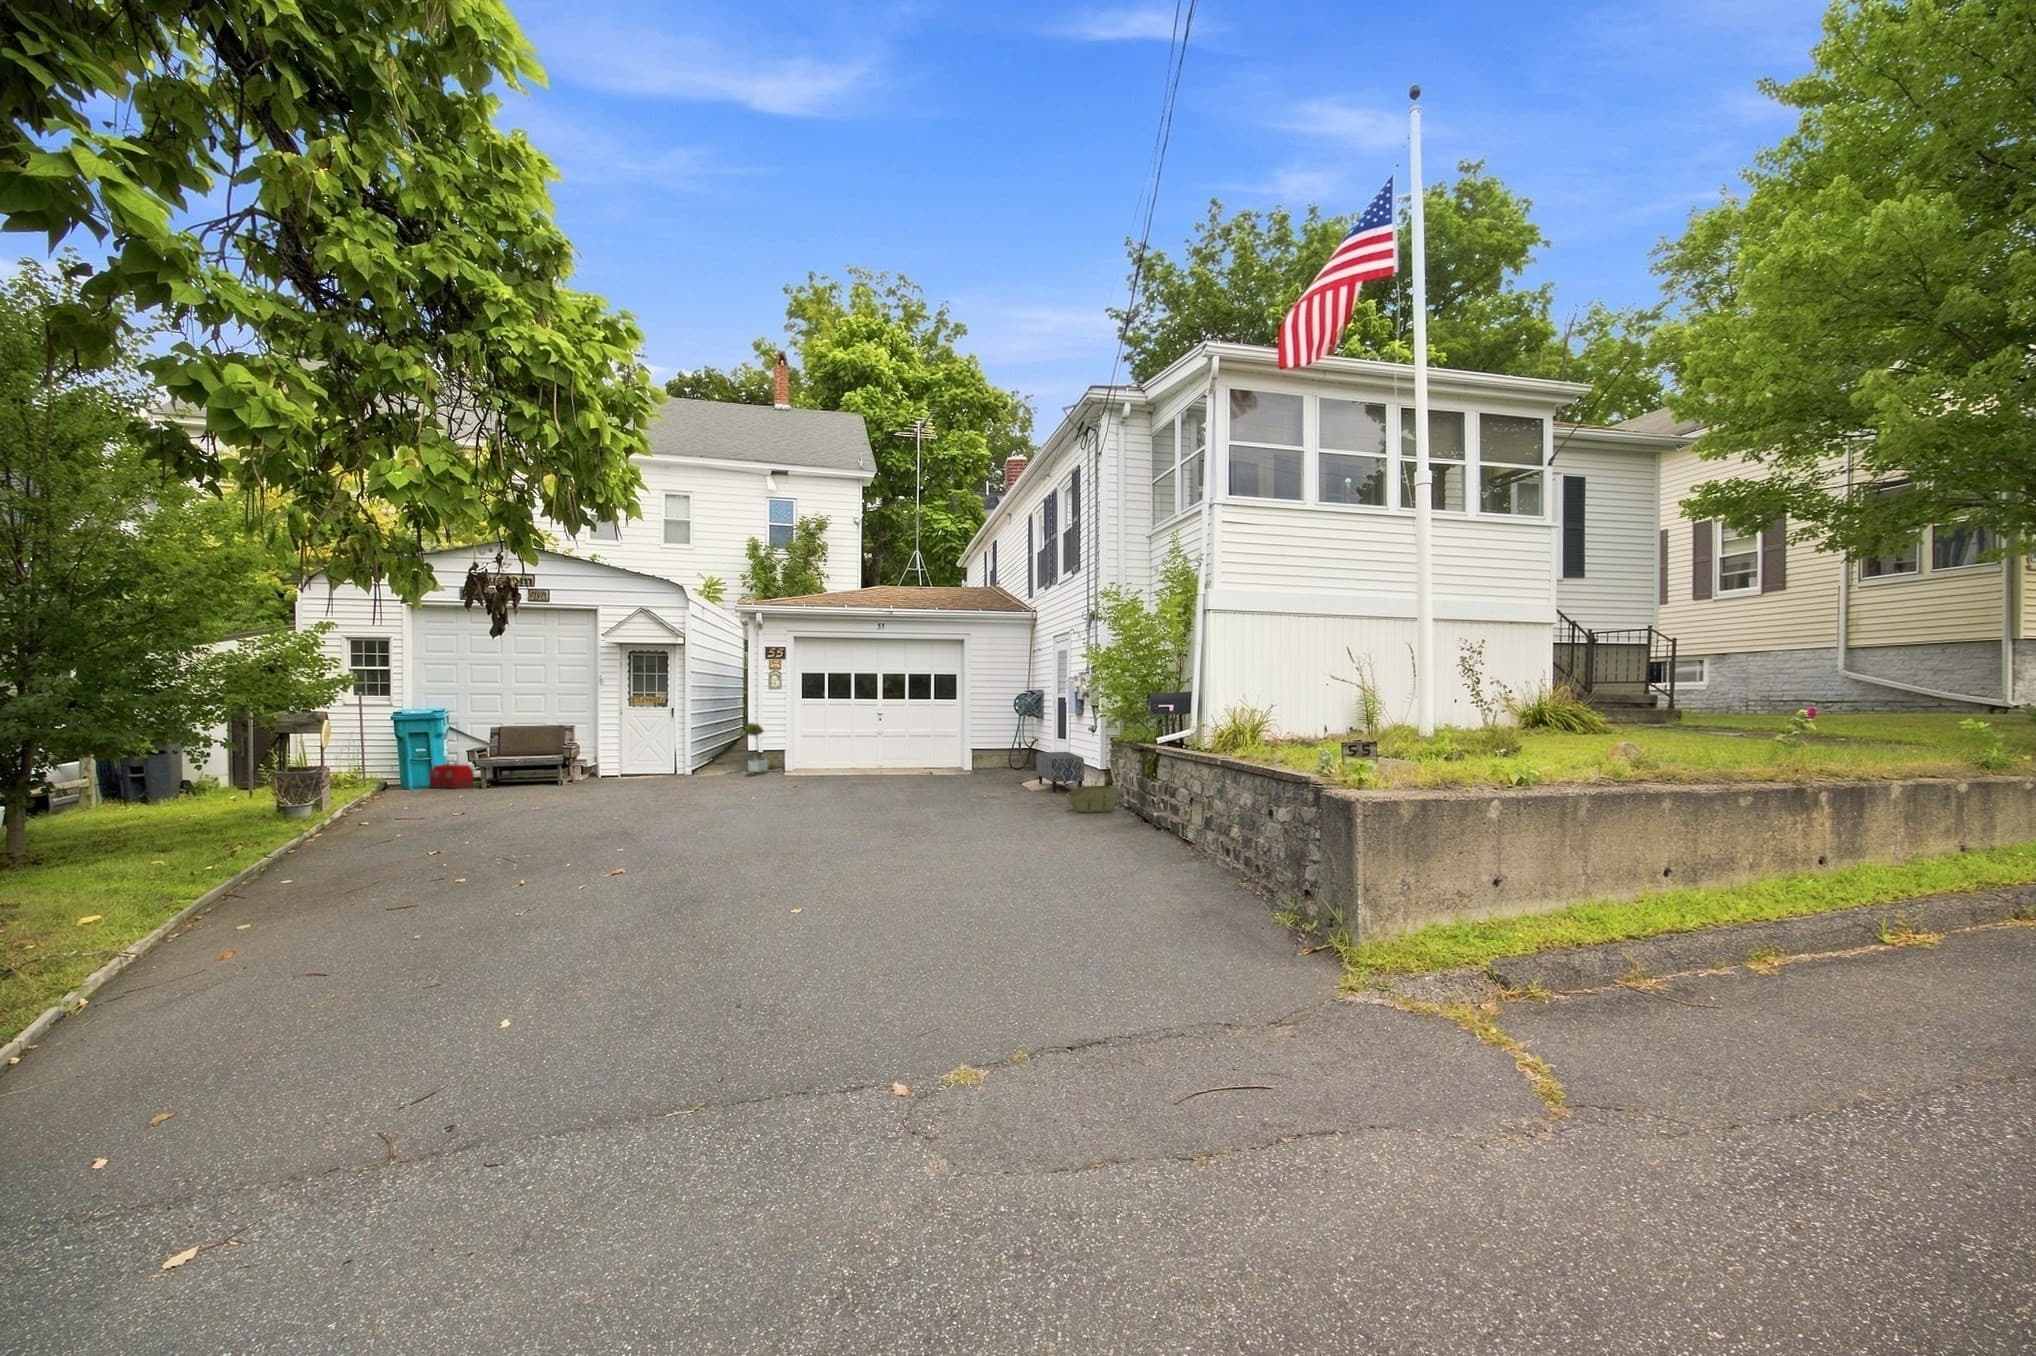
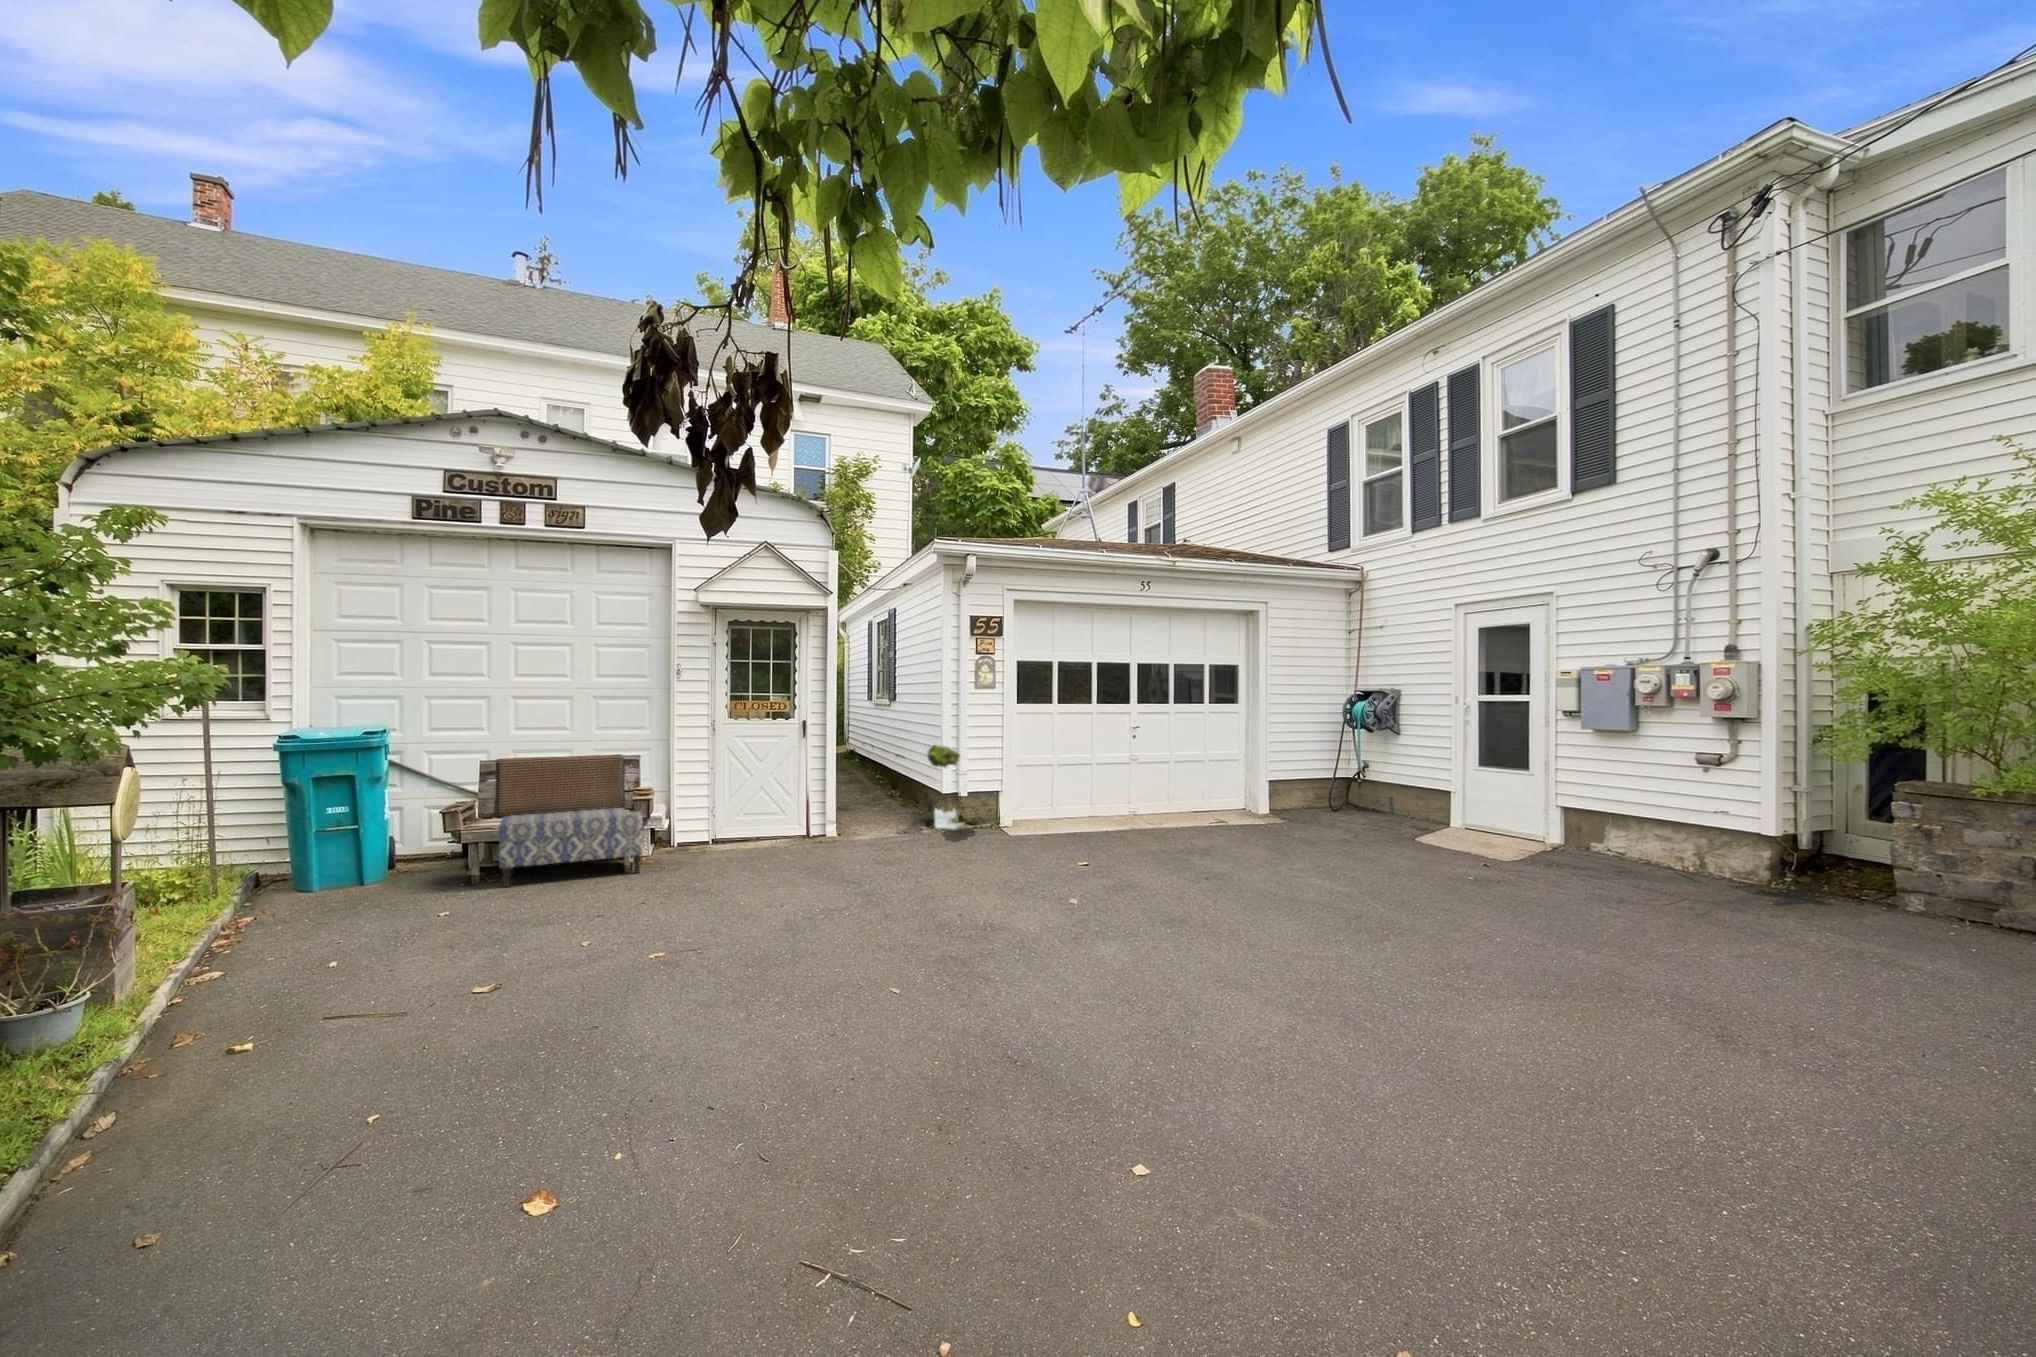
bench: present [1036,752,1084,792] -> present [498,808,643,887]
toolbox: present [430,760,474,788] -> none [358,829,451,889]
storage bin: present [1066,785,1119,813] -> none [1849,880,1990,949]

